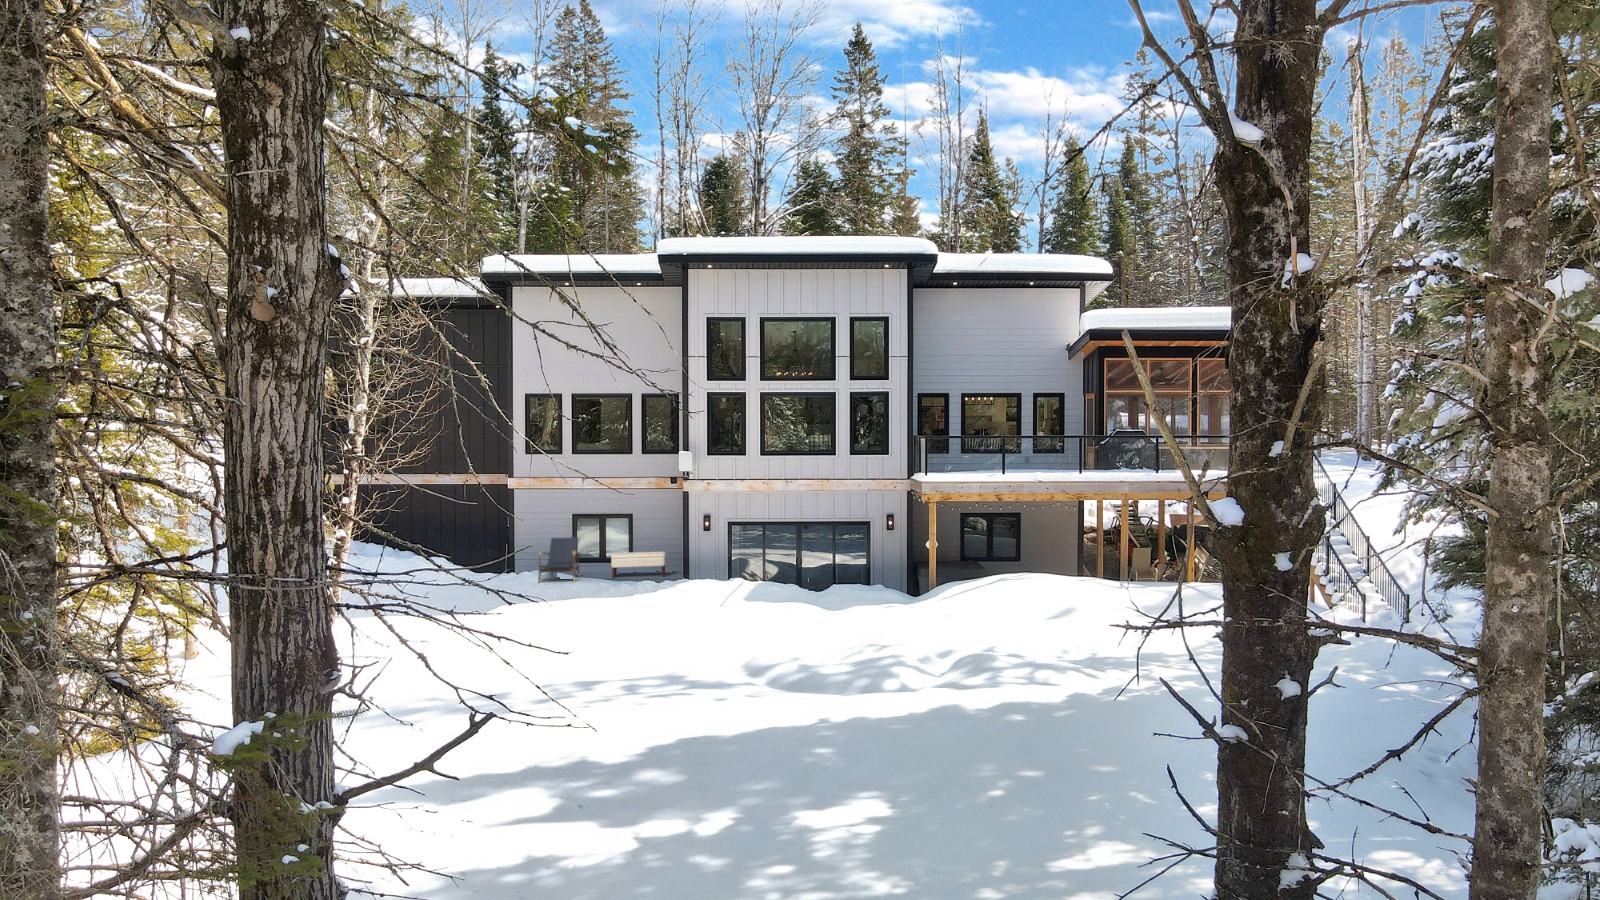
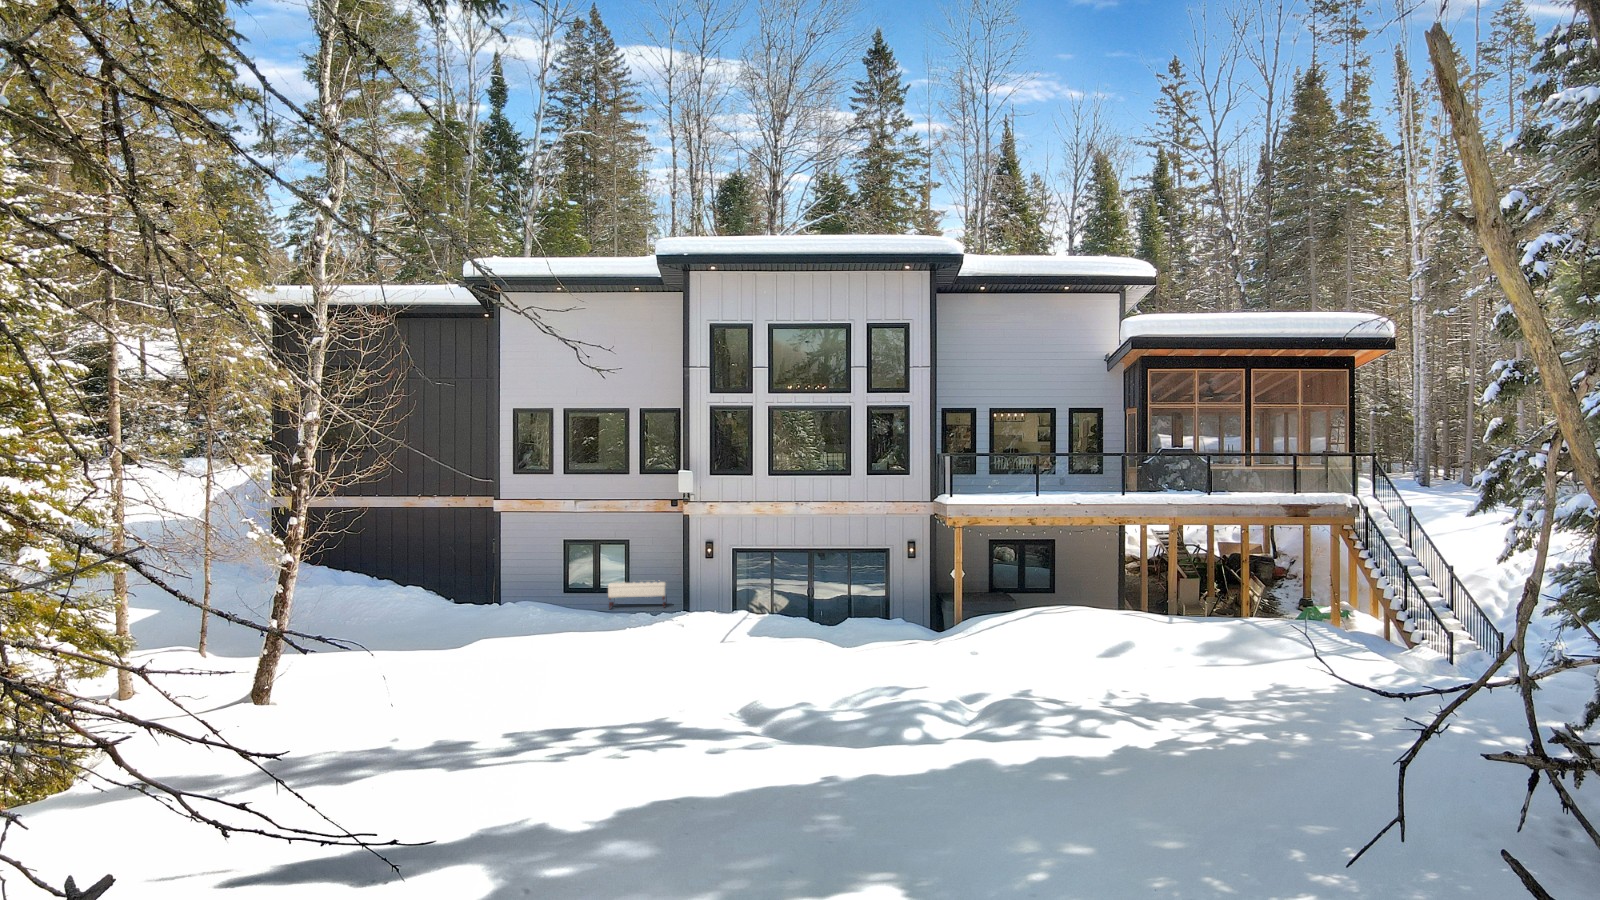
lounge chair: present [539,537,579,582] -> none [529,565,574,614]

